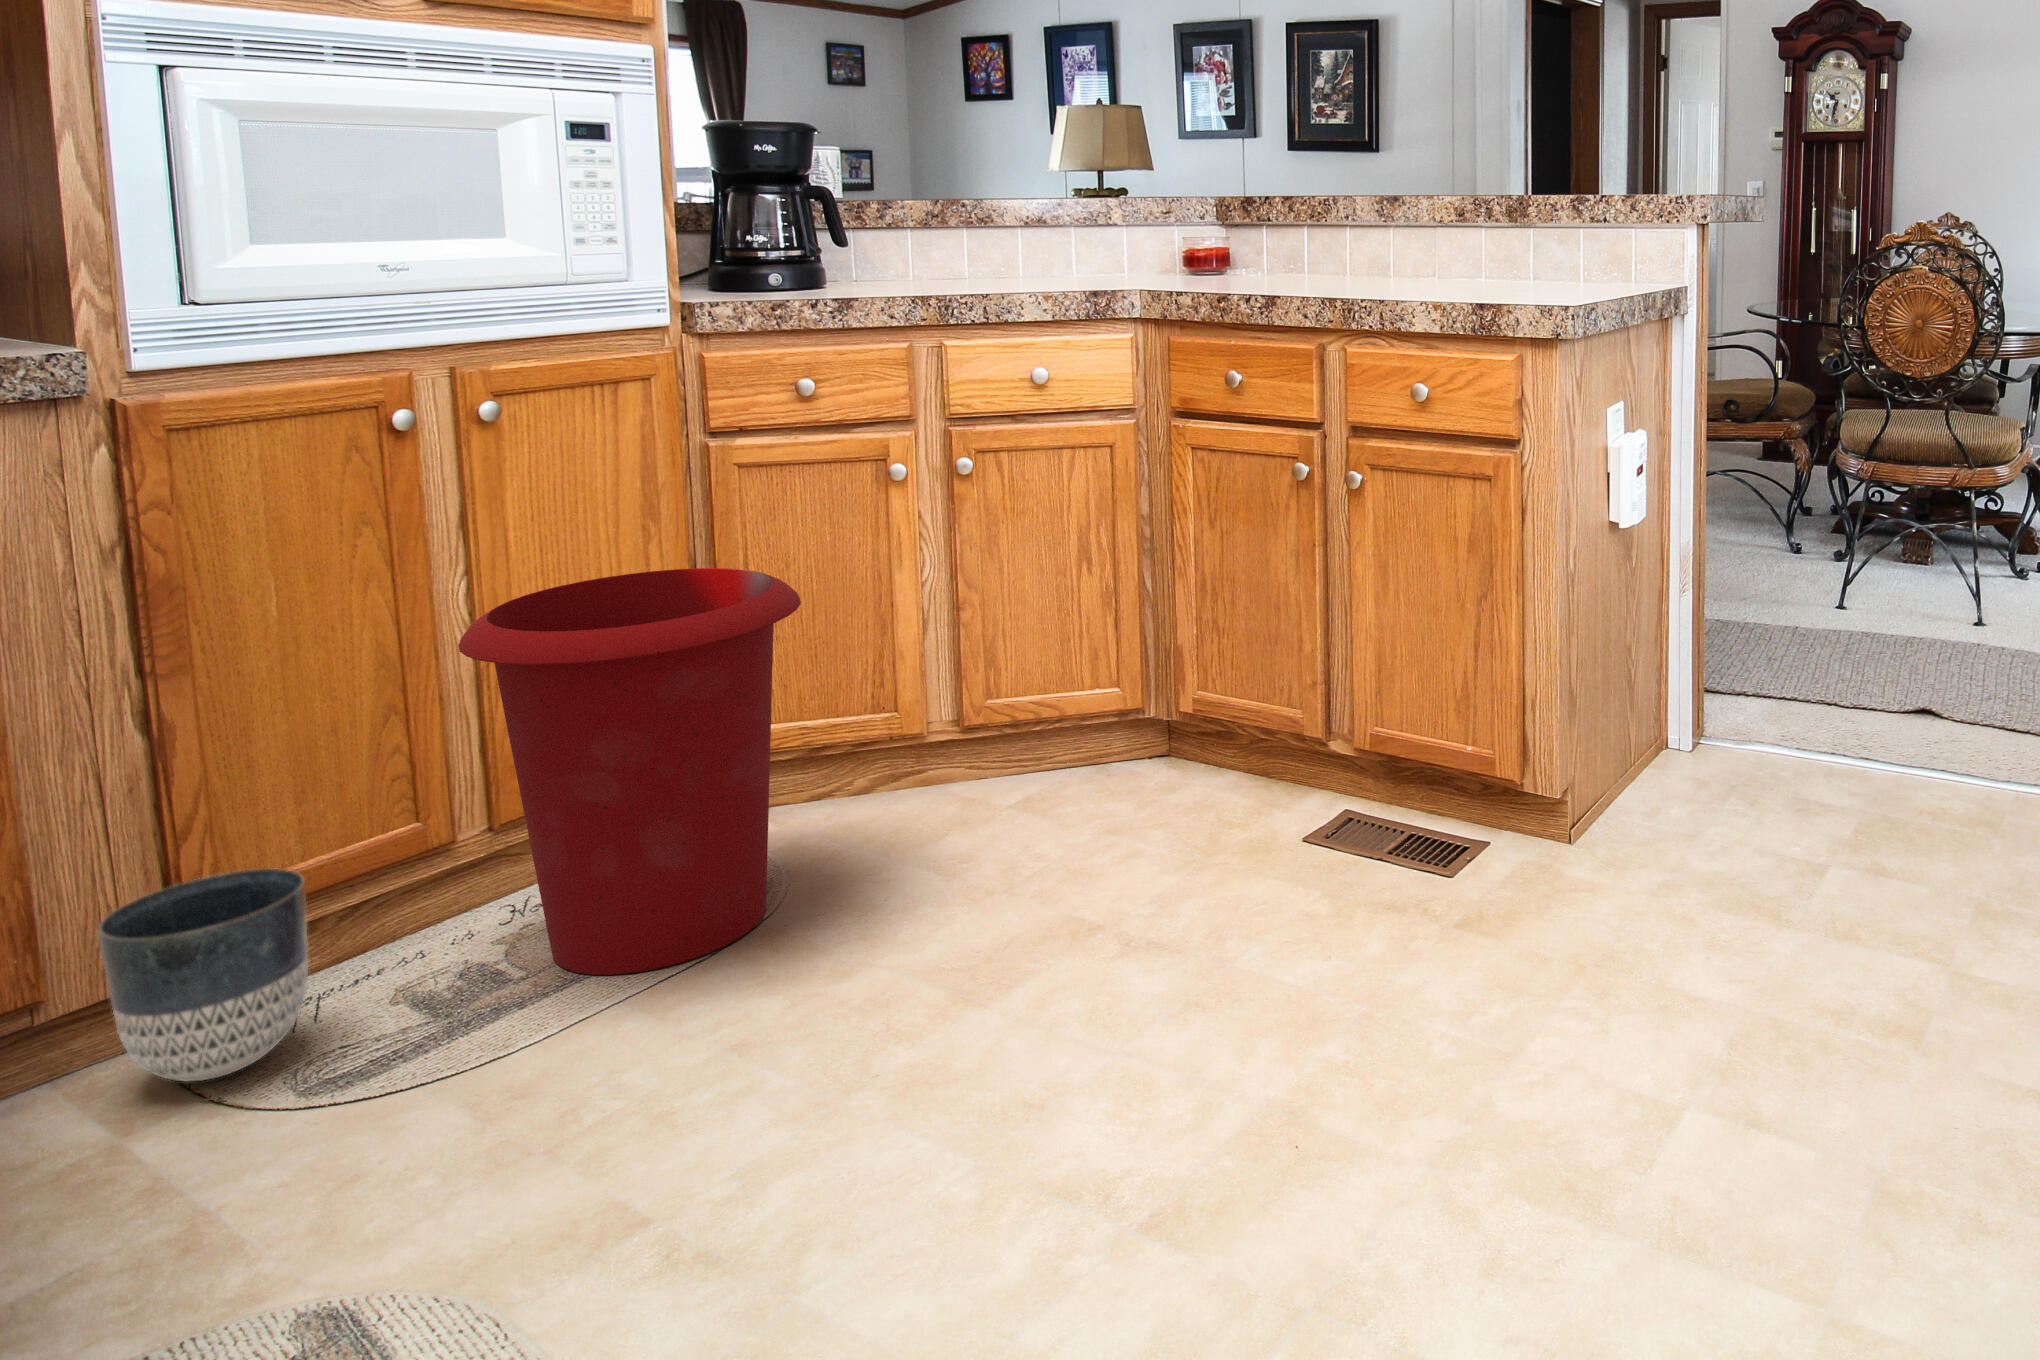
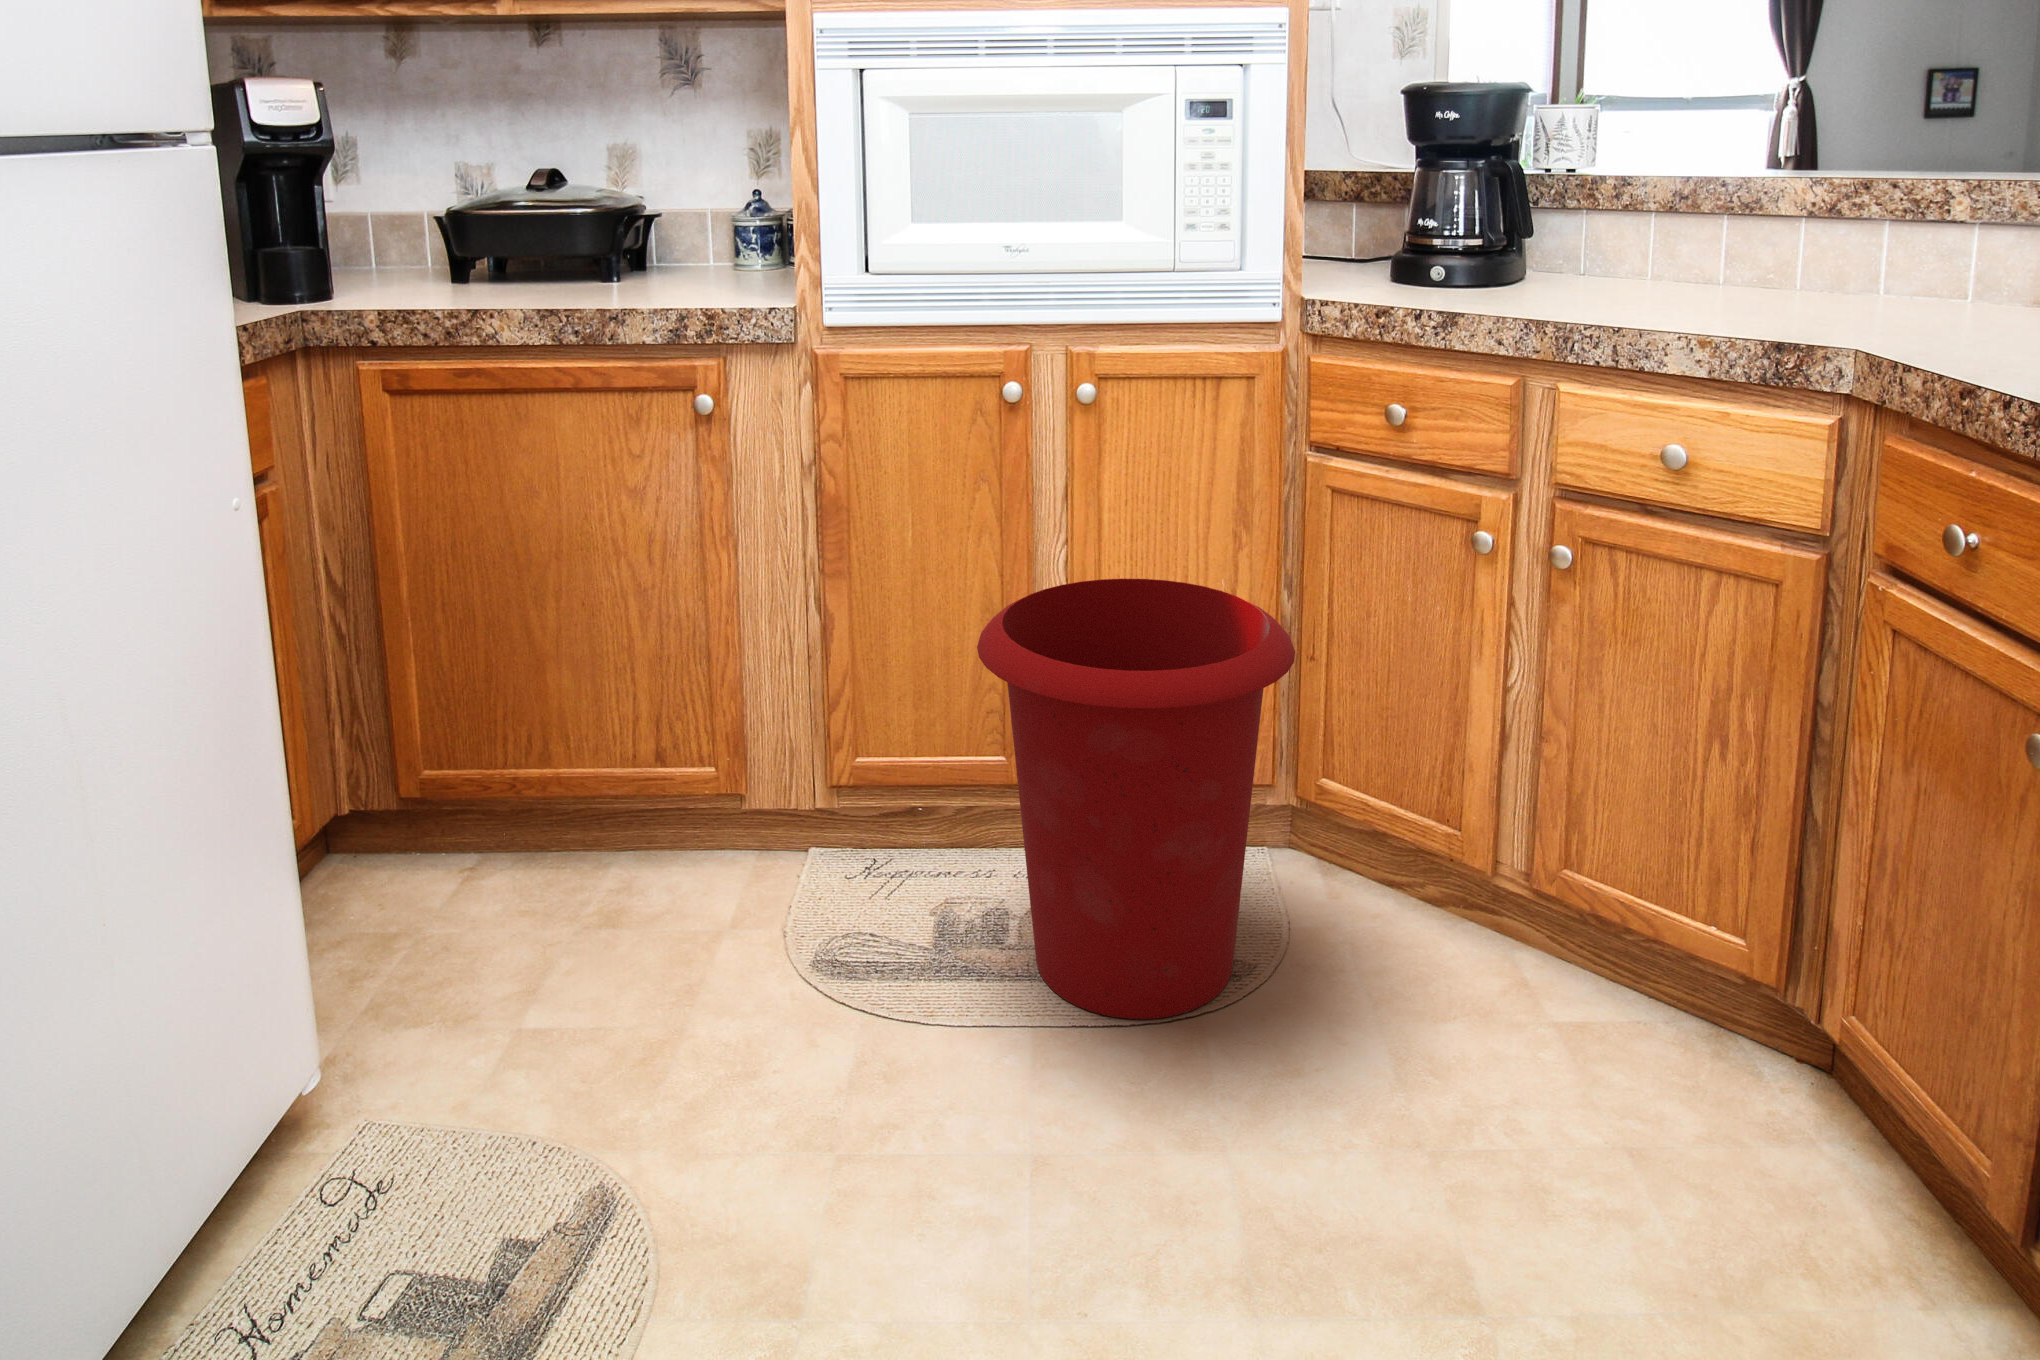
planter: present [98,868,308,1082] -> none [736,748,868,920]

